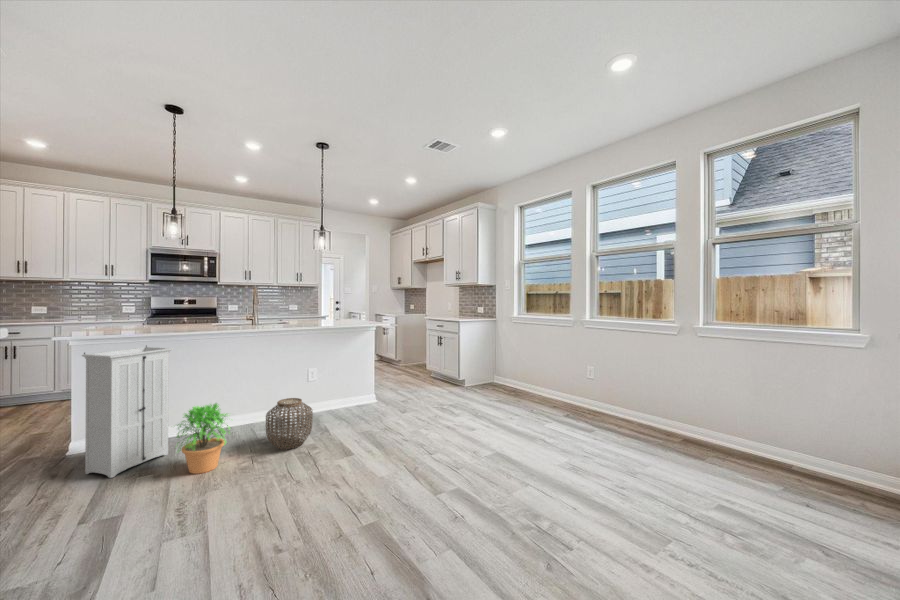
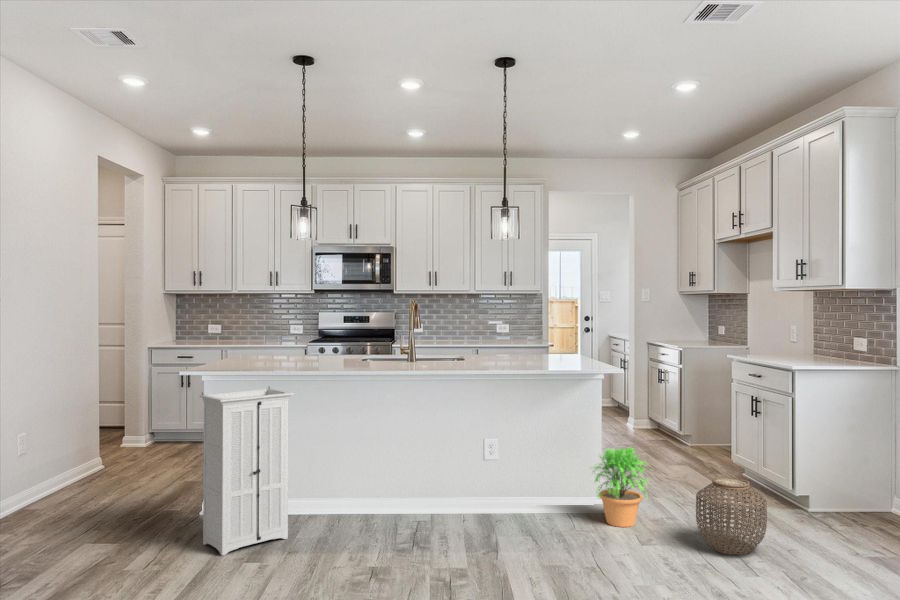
woven basket: present [266,398,313,450] -> present [696,477,767,555]
potted plant: present [177,403,228,474] -> present [593,448,647,527]

